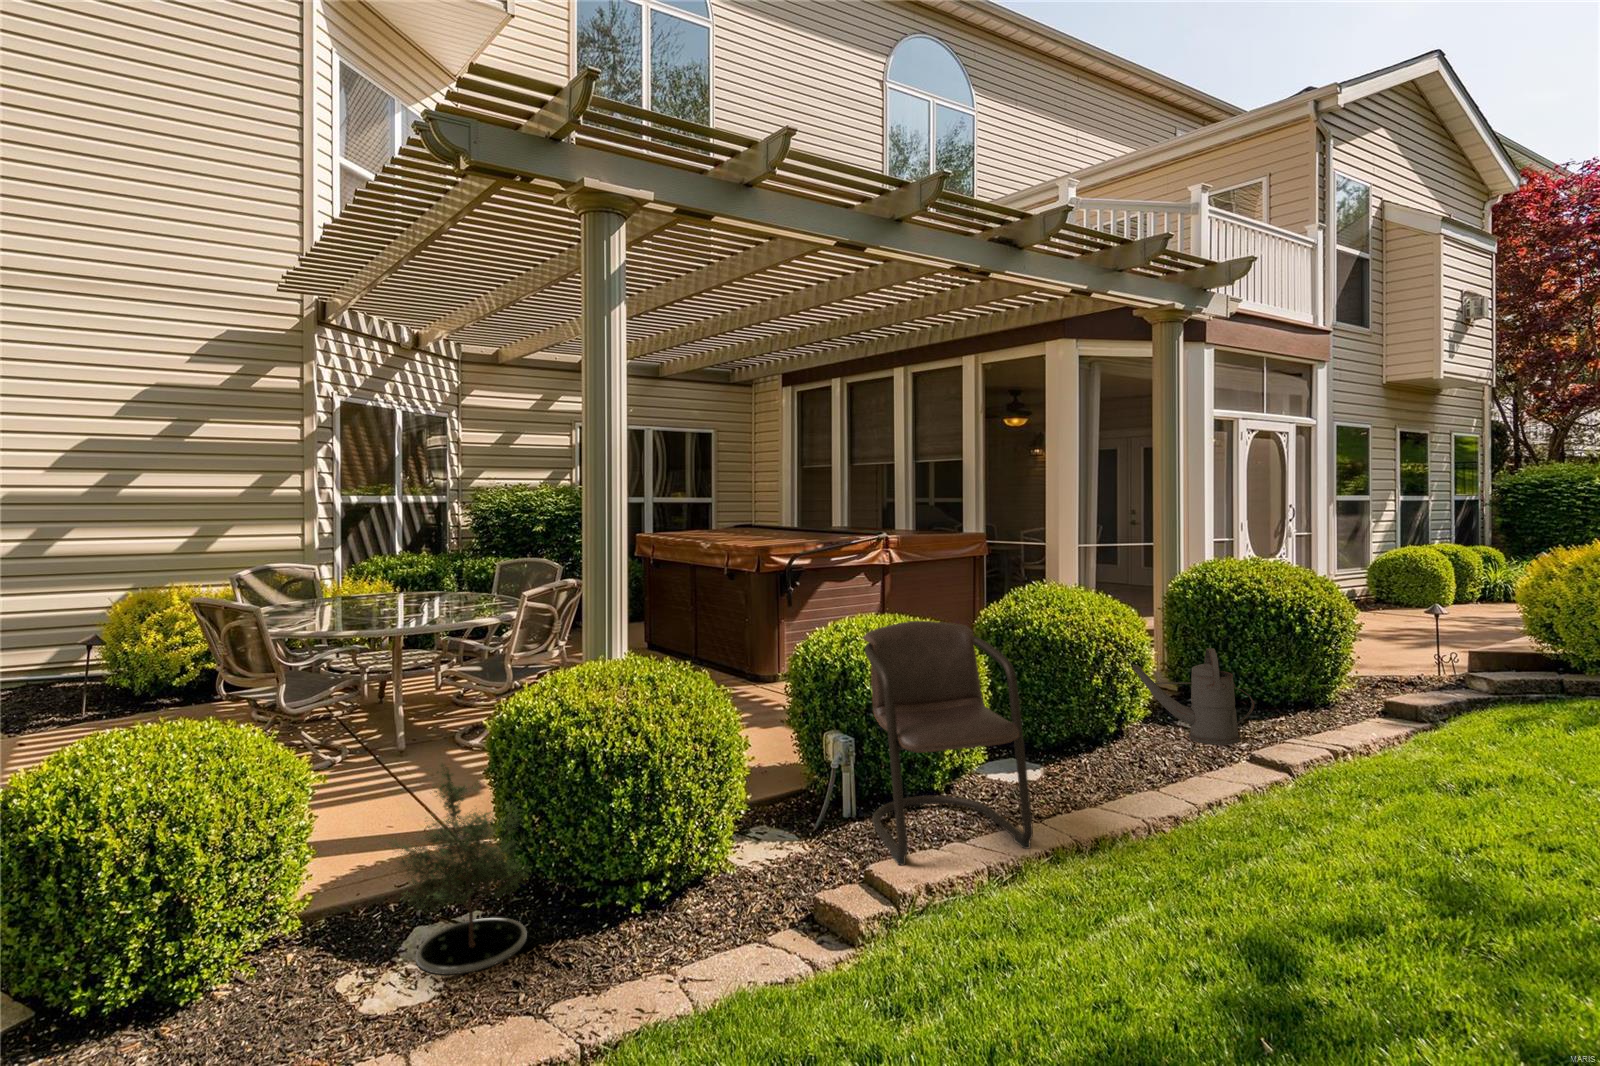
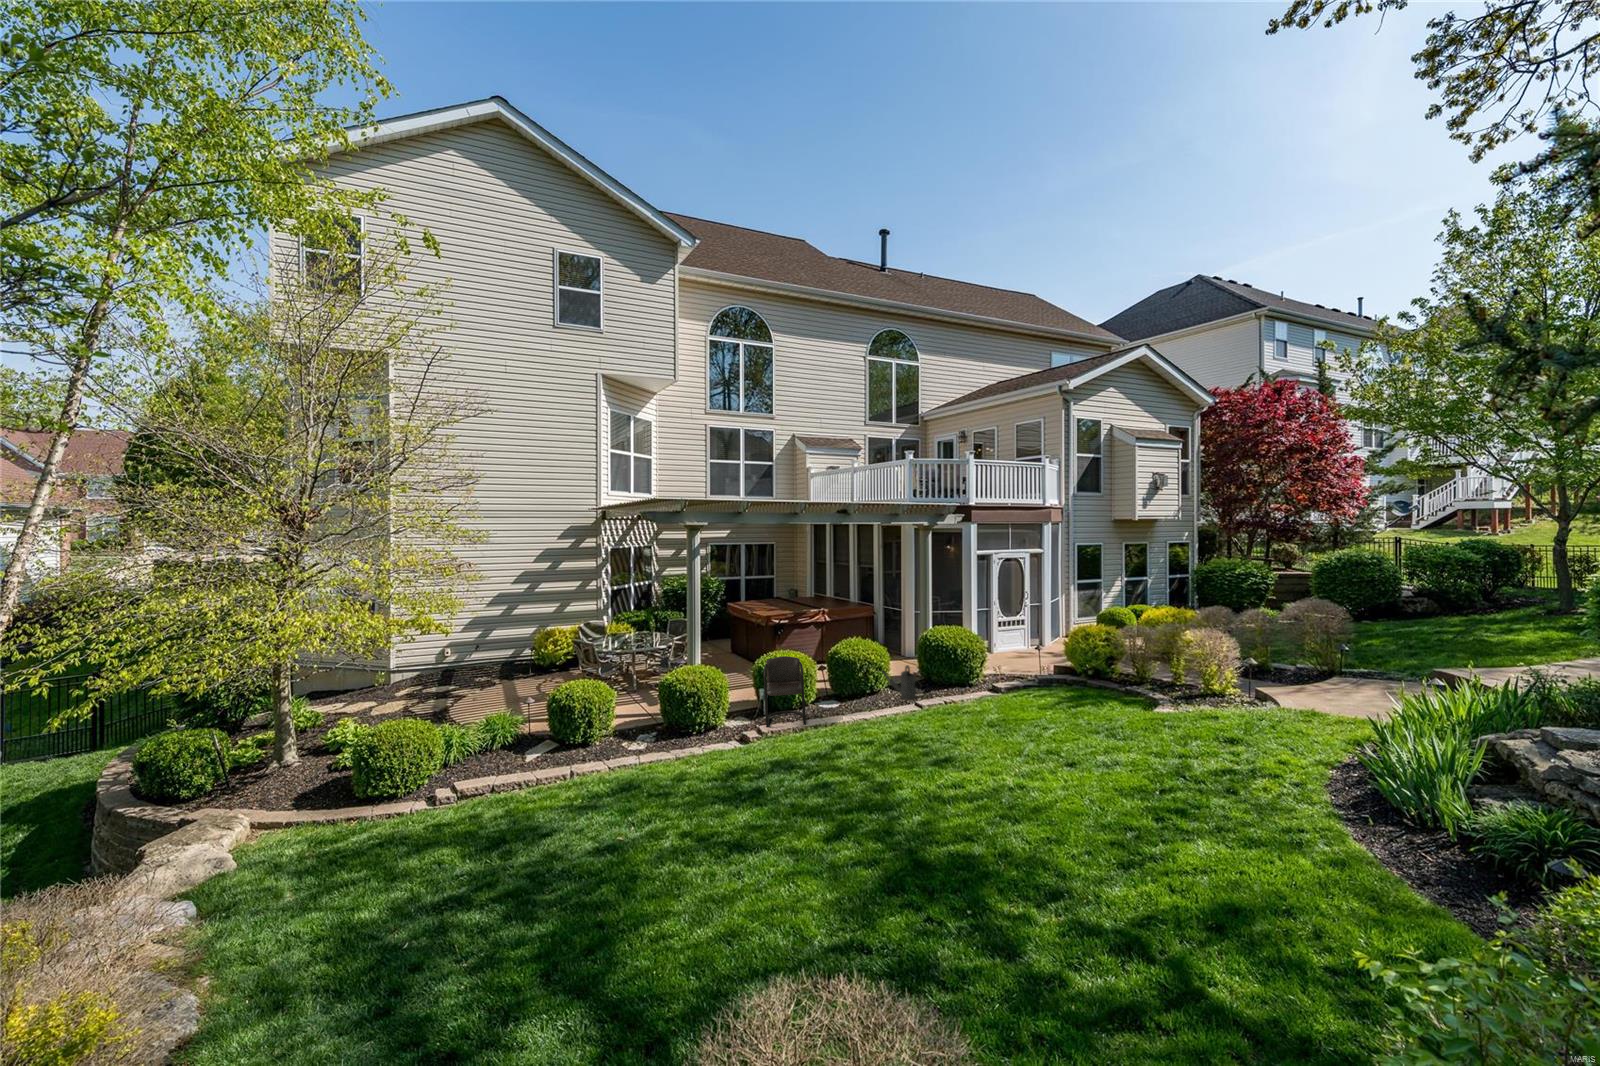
potted tree: present [392,765,532,975] -> none [633,693,667,742]

